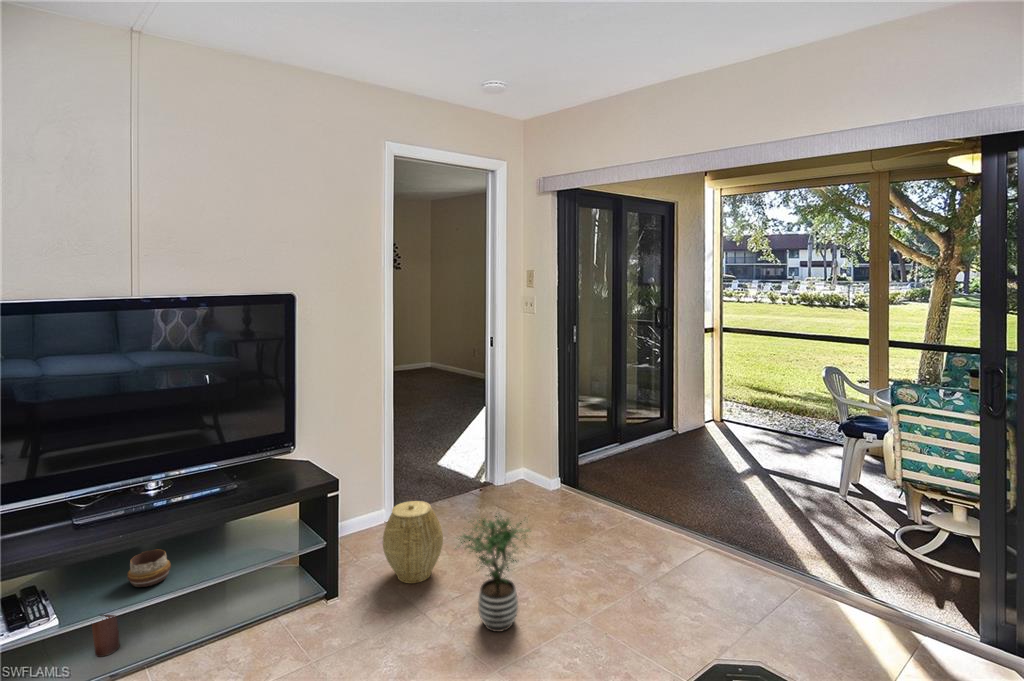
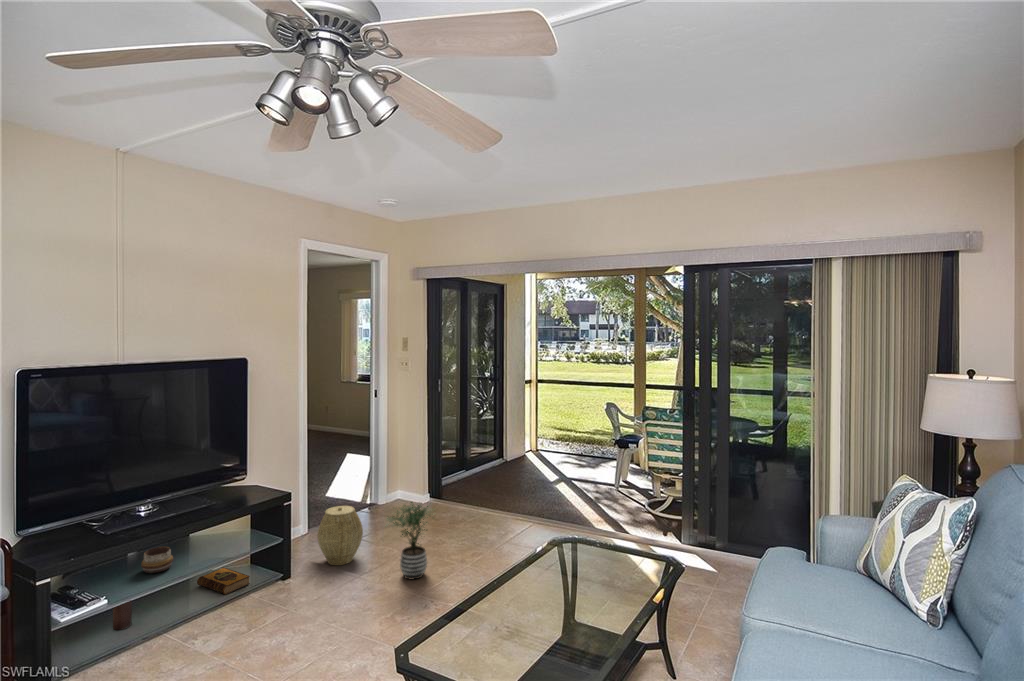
hardback book: none [227,570,284,616] -> present [197,568,250,594]

